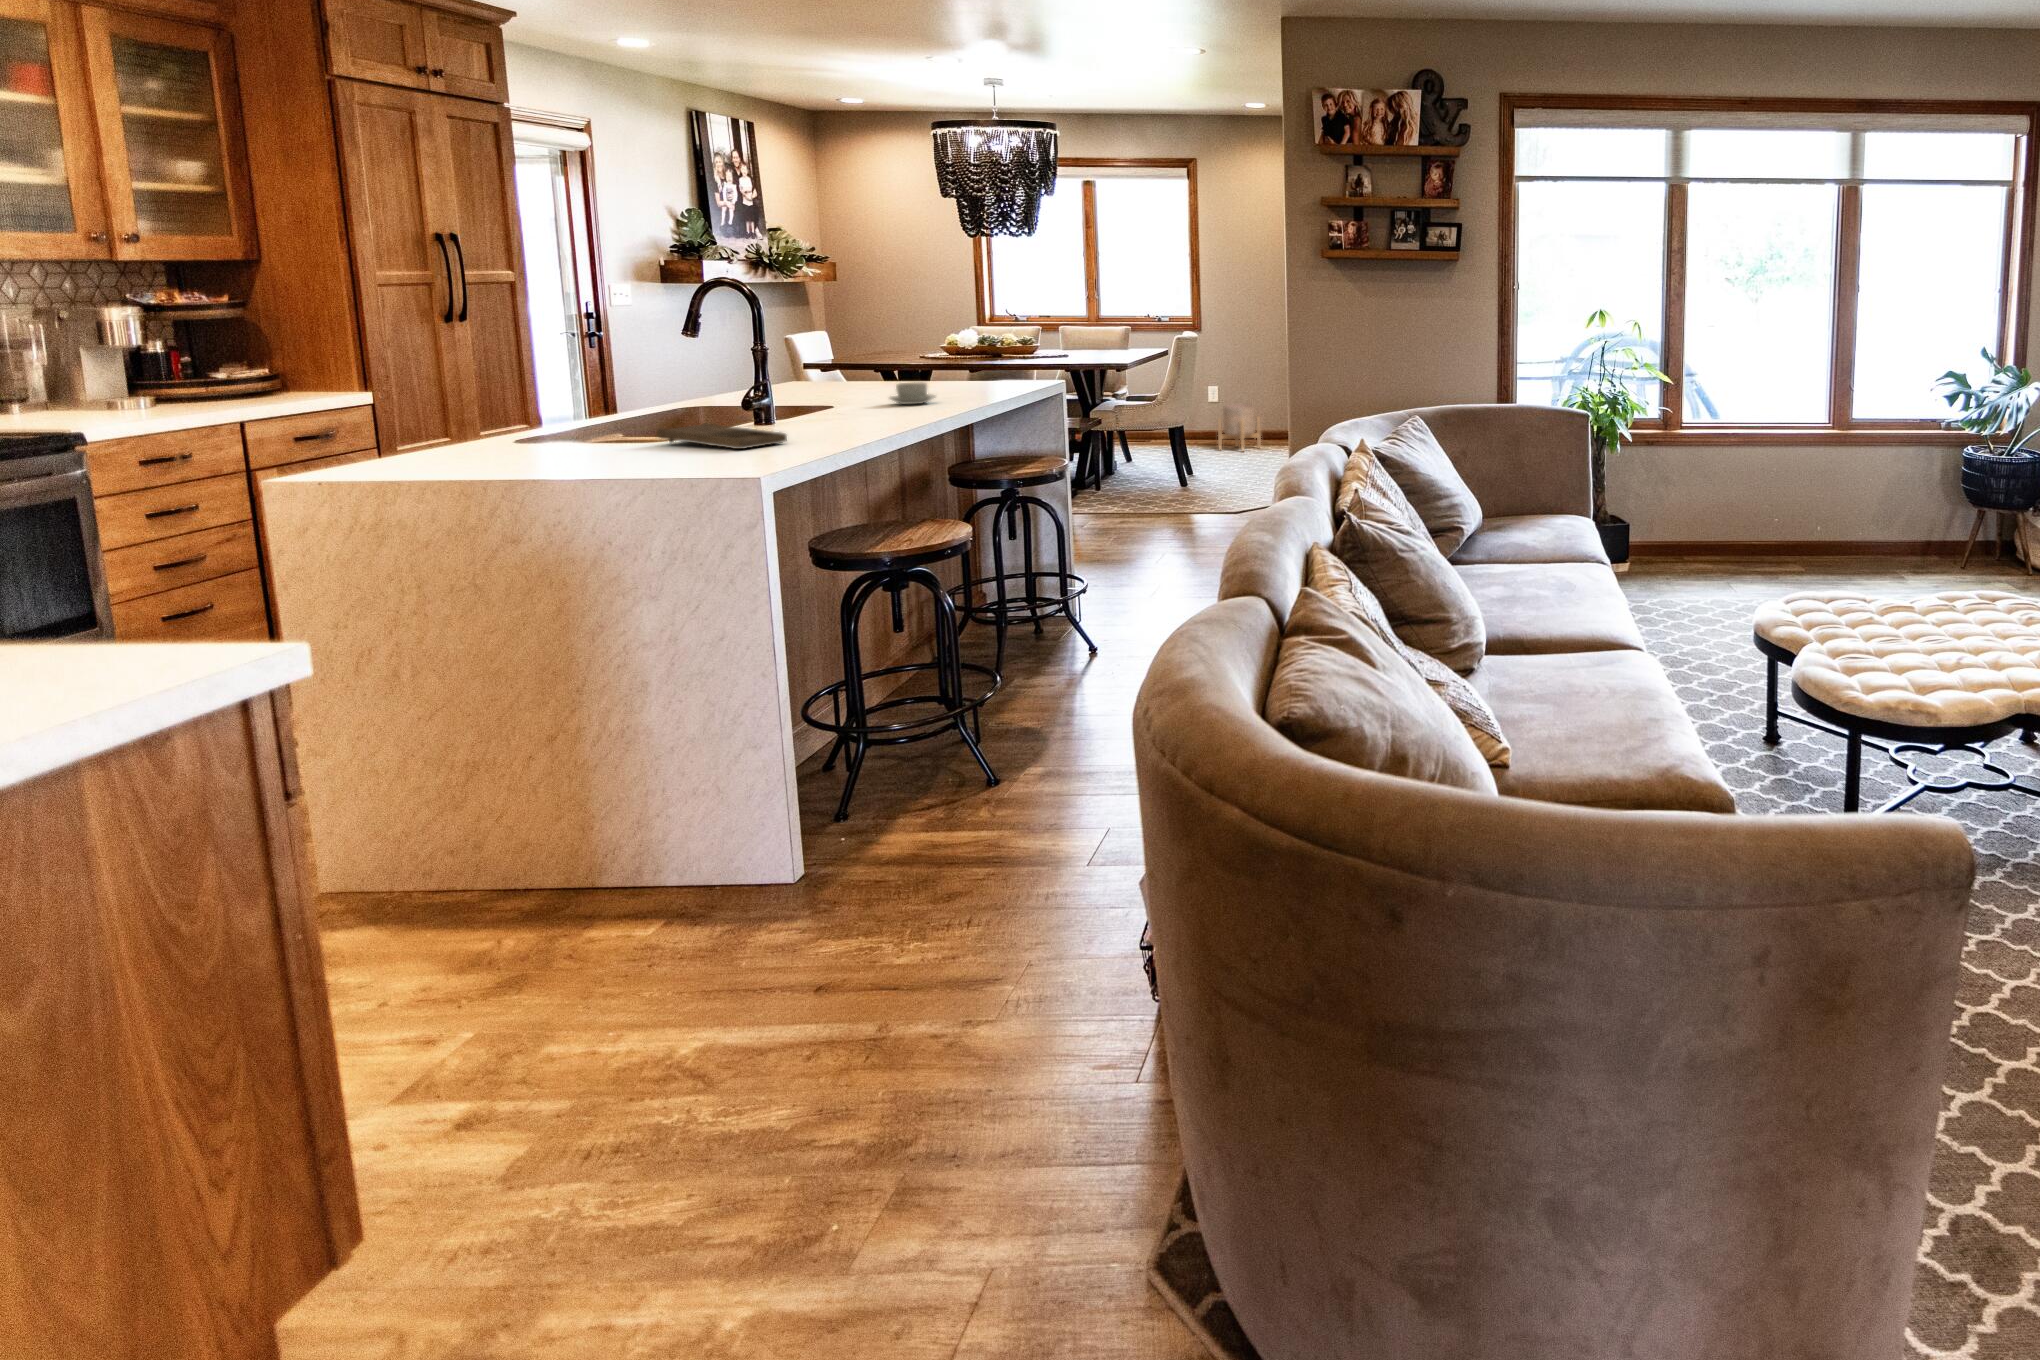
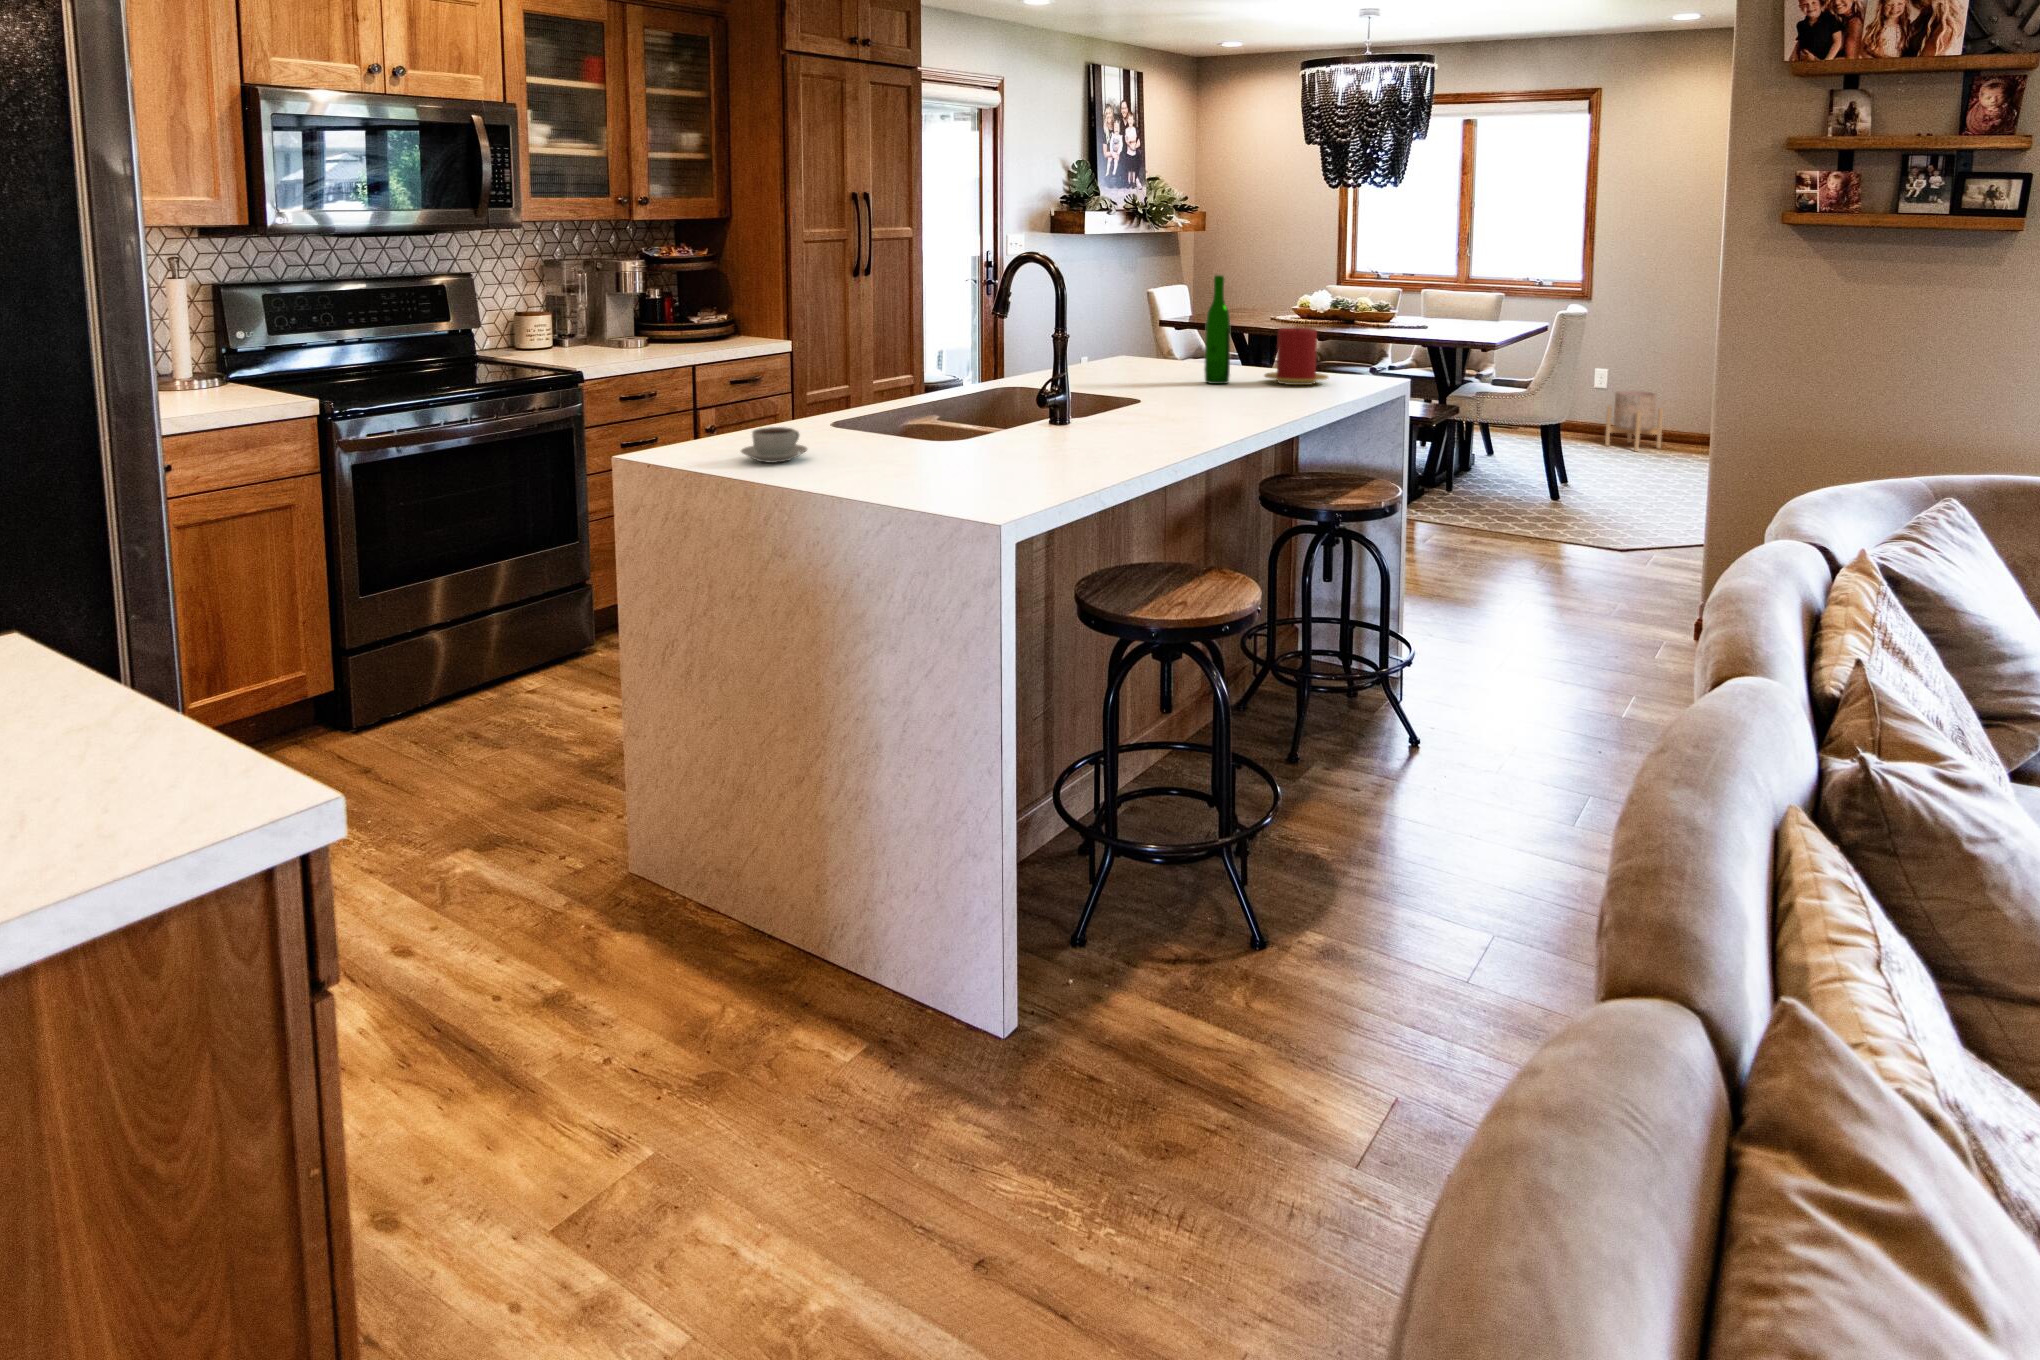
wine bottle: none [882,297,908,389] -> present [1204,275,1231,384]
candle: none [939,339,996,386] -> present [1264,328,1328,385]
coffee cup: present [890,383,935,404] -> present [741,427,807,463]
tray: present [657,423,787,449] -> none [935,437,1057,482]

